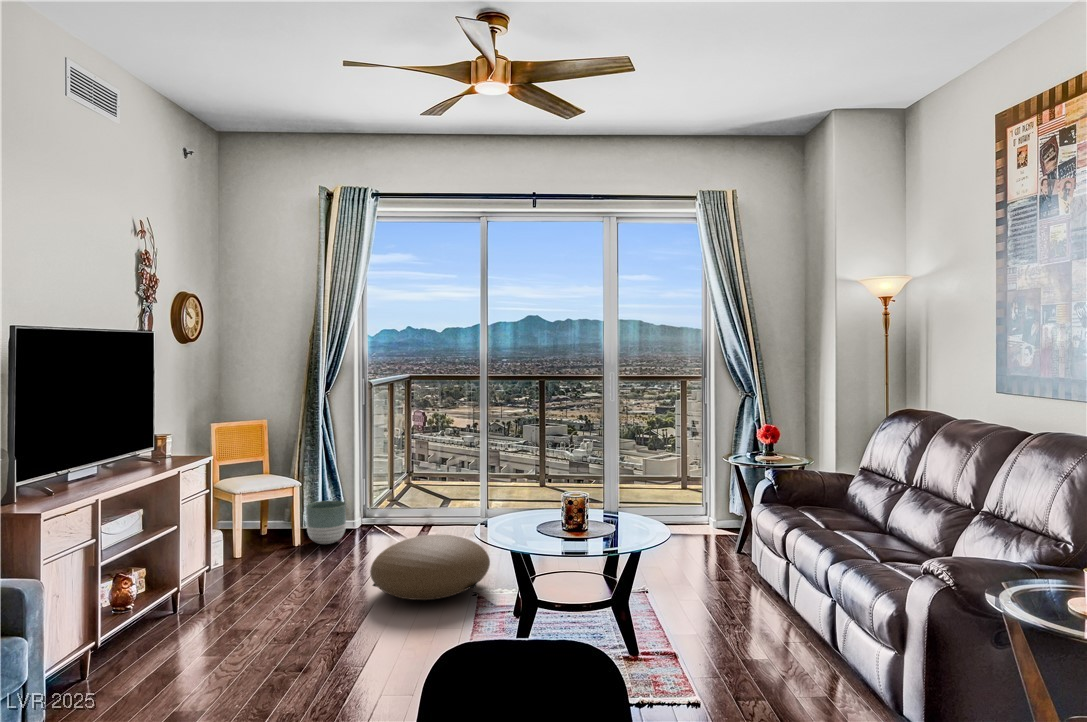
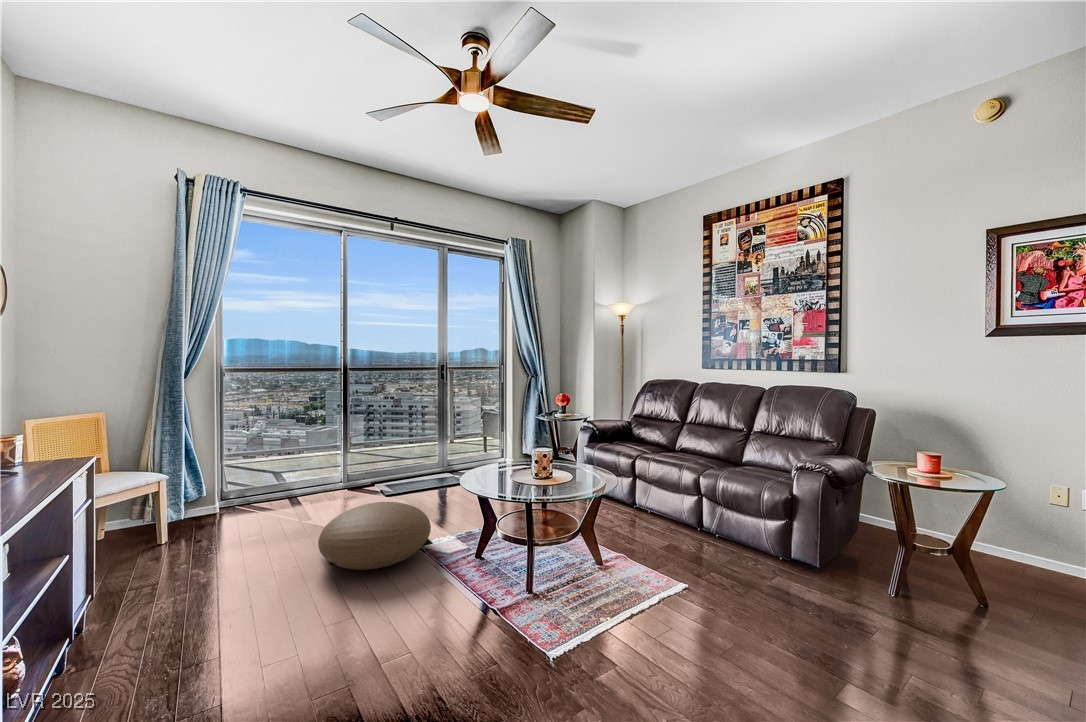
planter: present [306,501,346,544] -> none [173,489,223,537]

